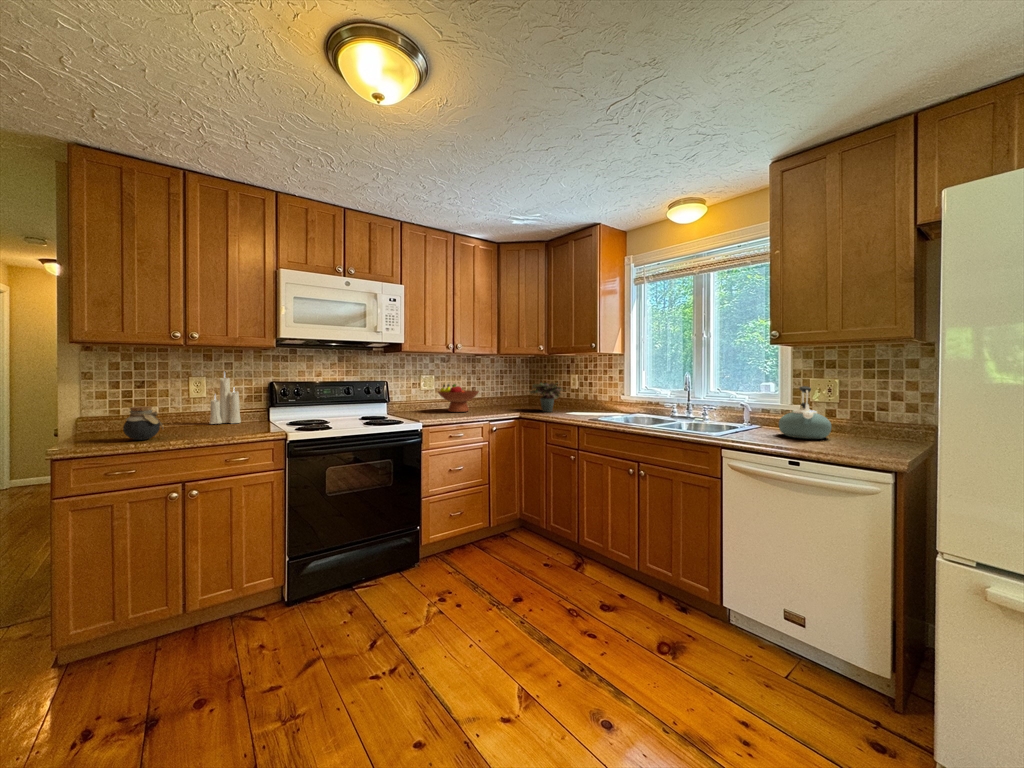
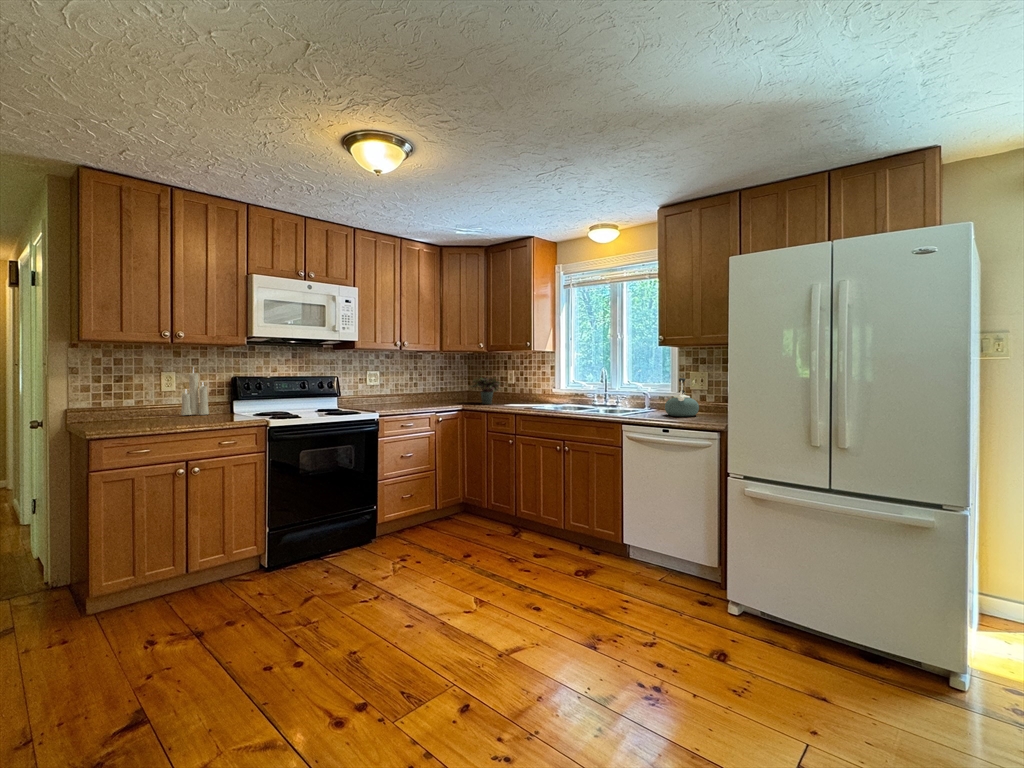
fruit bowl: present [438,384,479,412] -> none [385,379,425,405]
jar: present [123,406,164,440] -> none [131,397,165,426]

